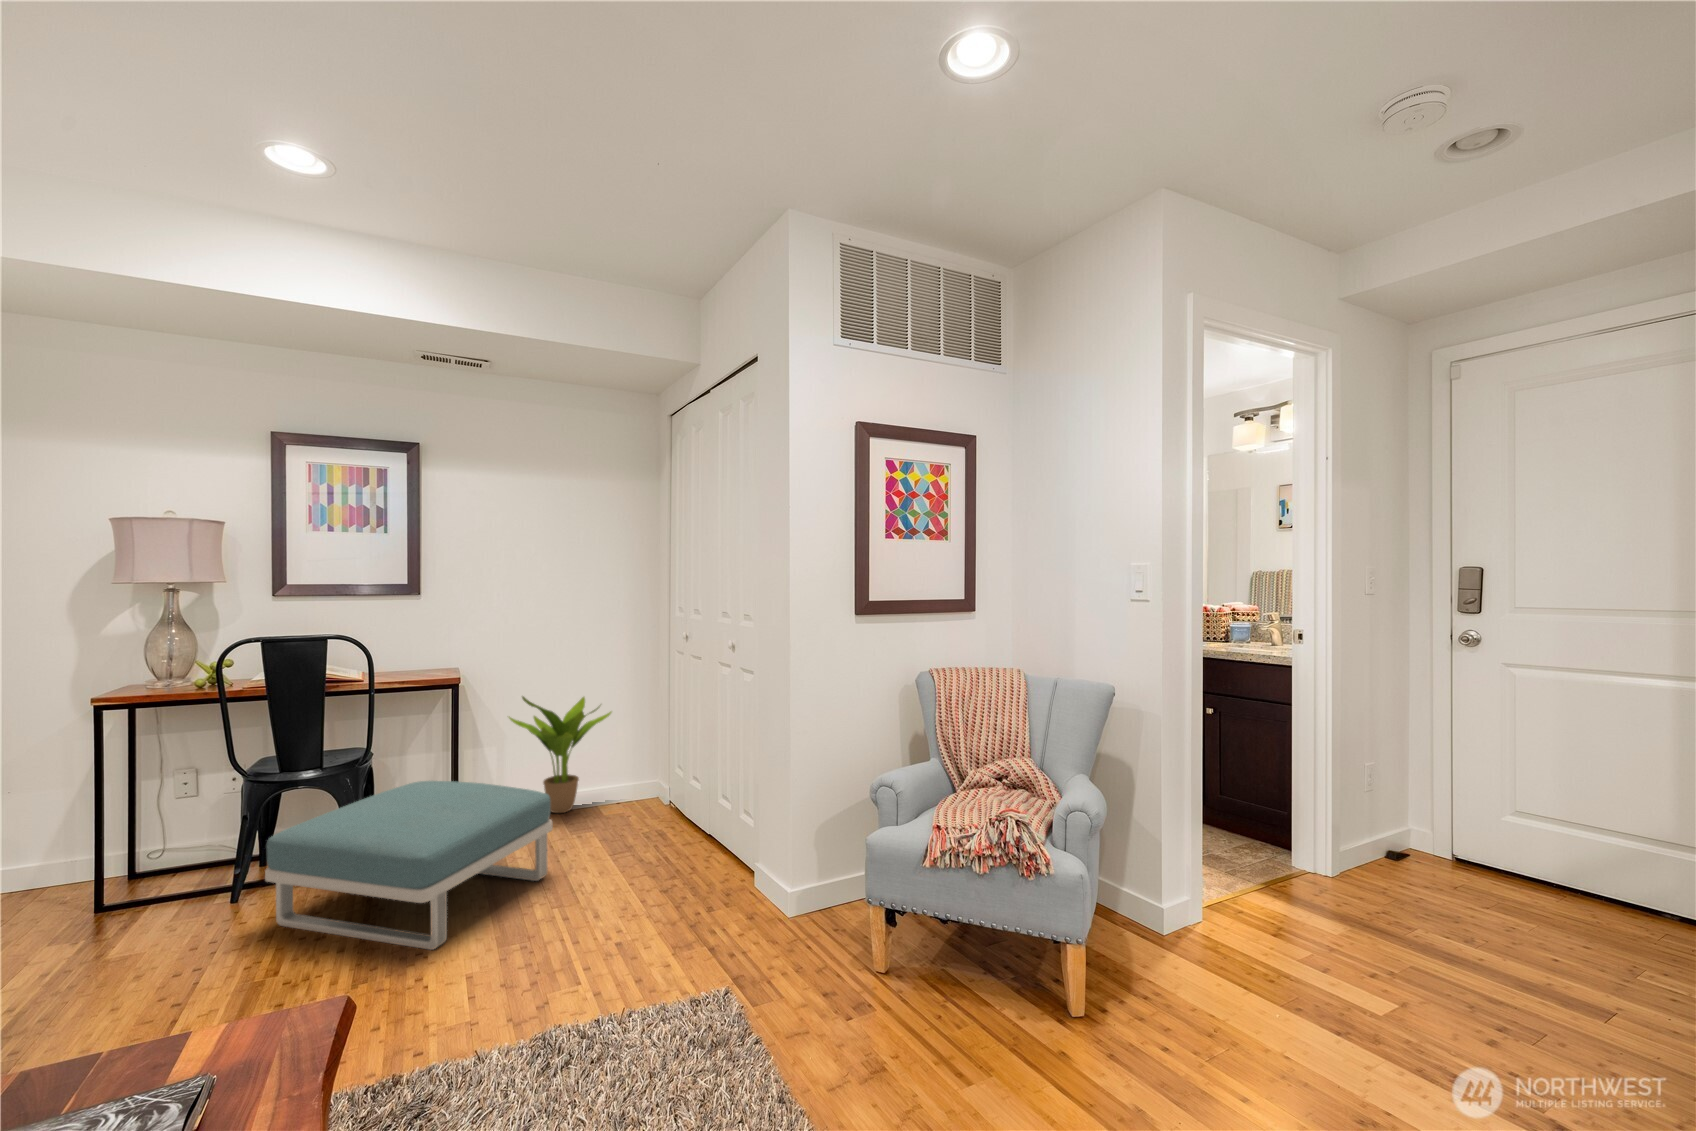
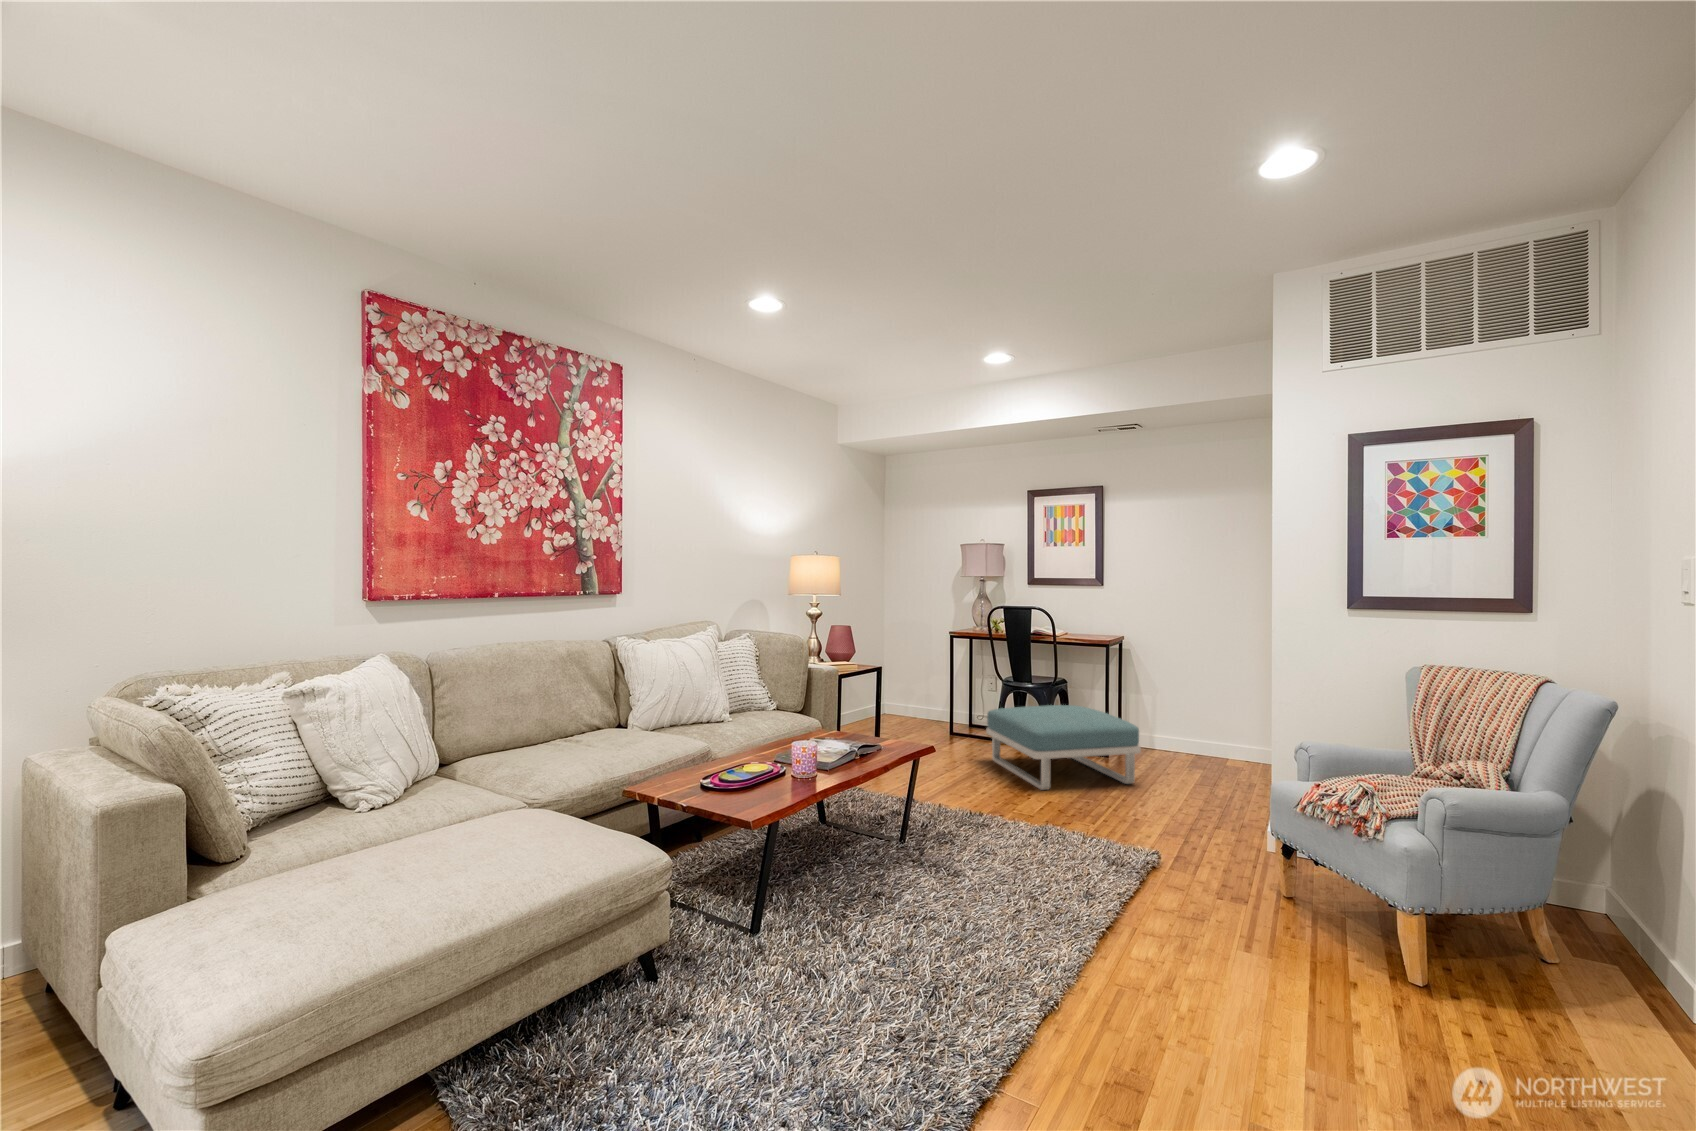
potted plant: present [509,697,611,813] -> none [1156,664,1240,762]

